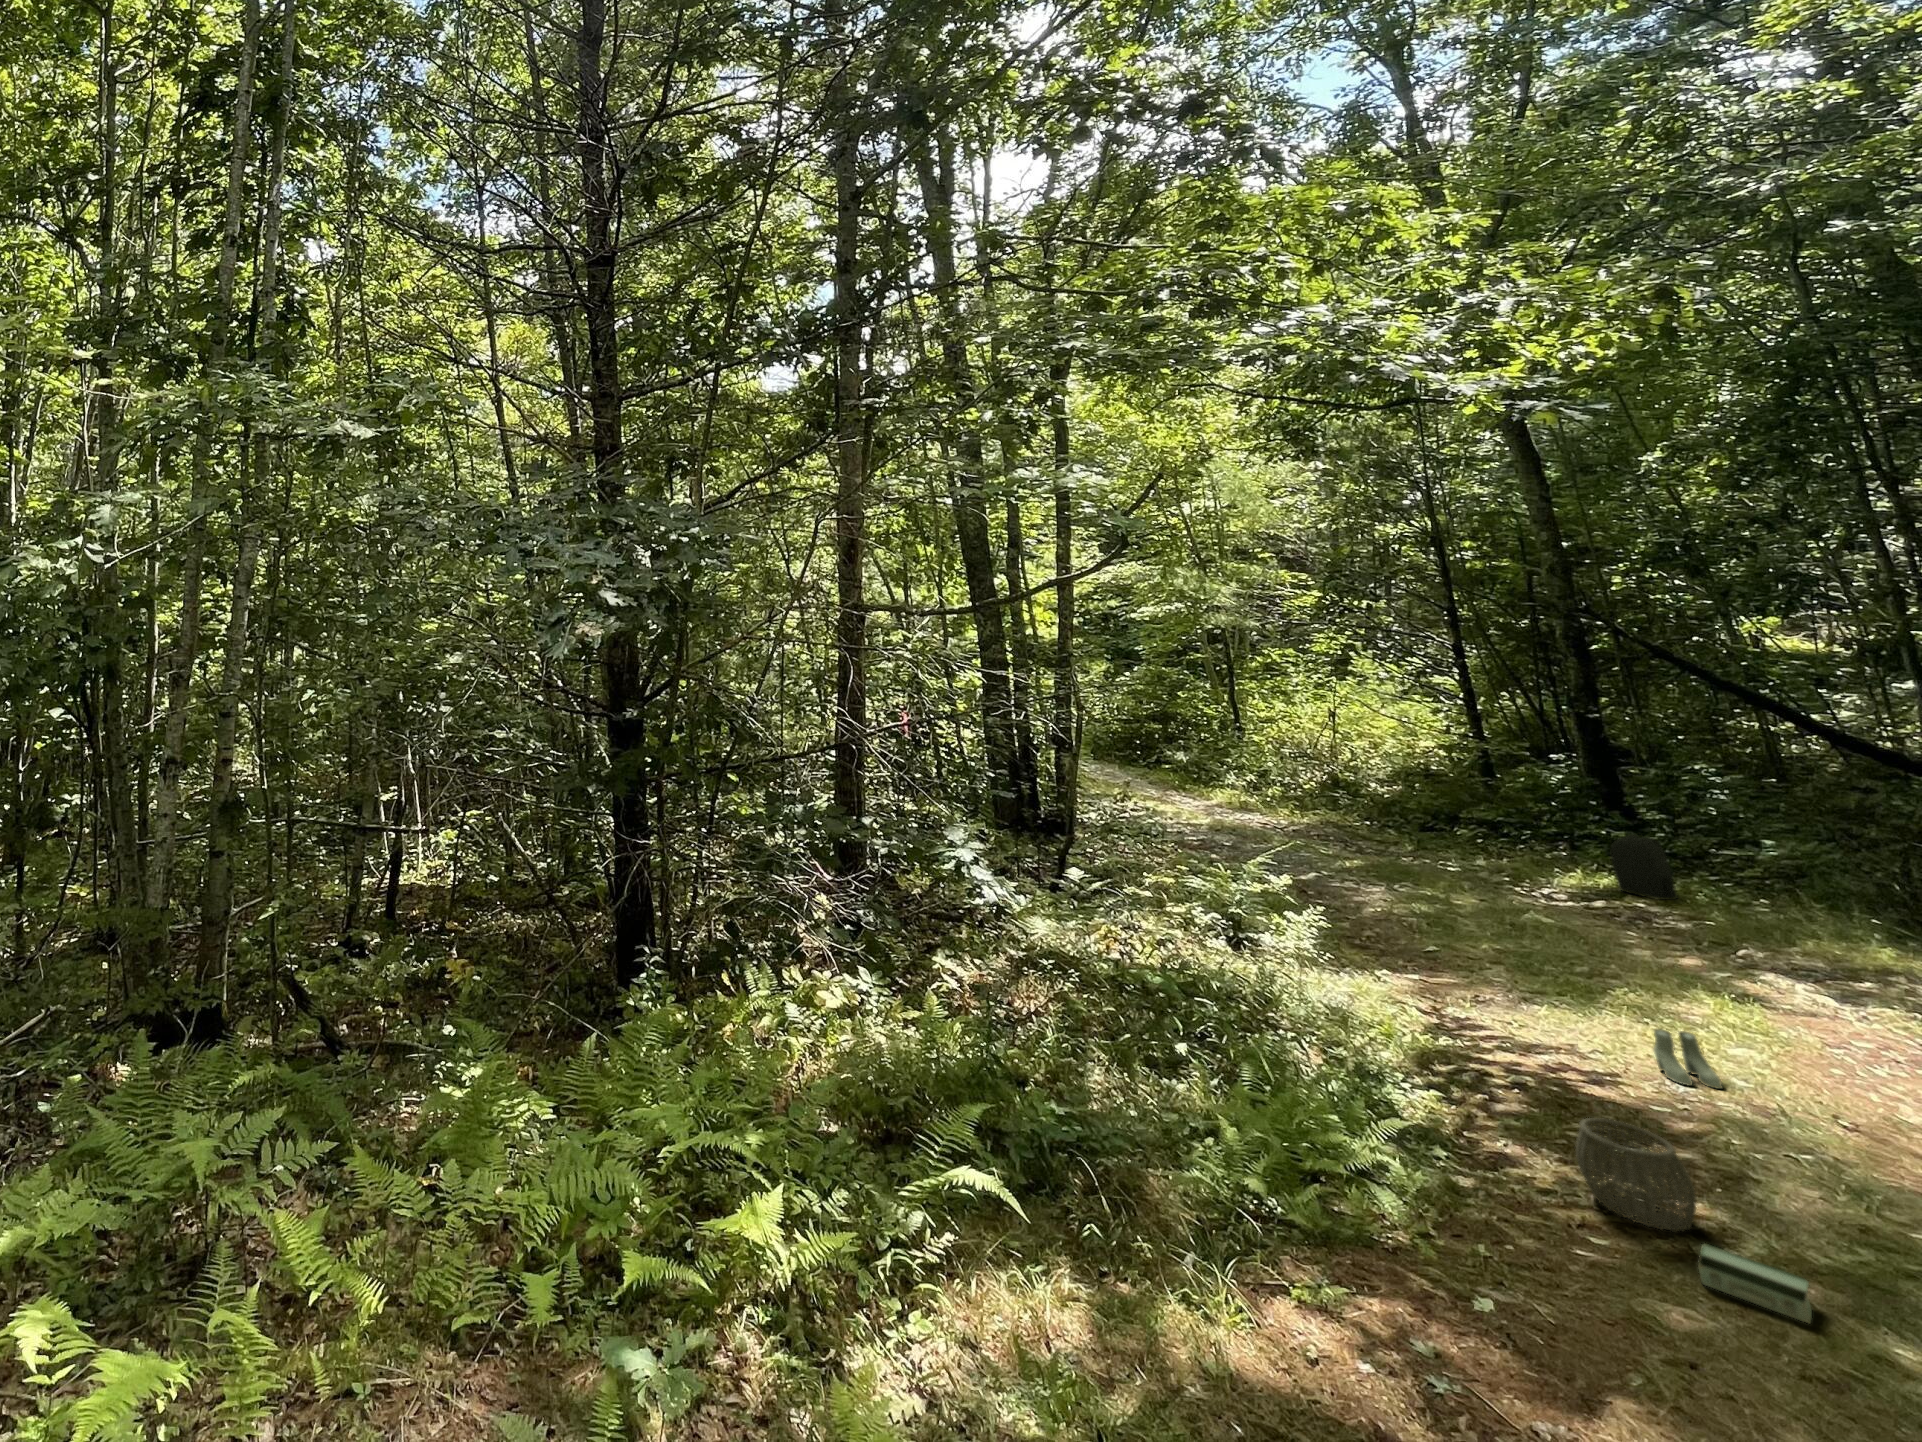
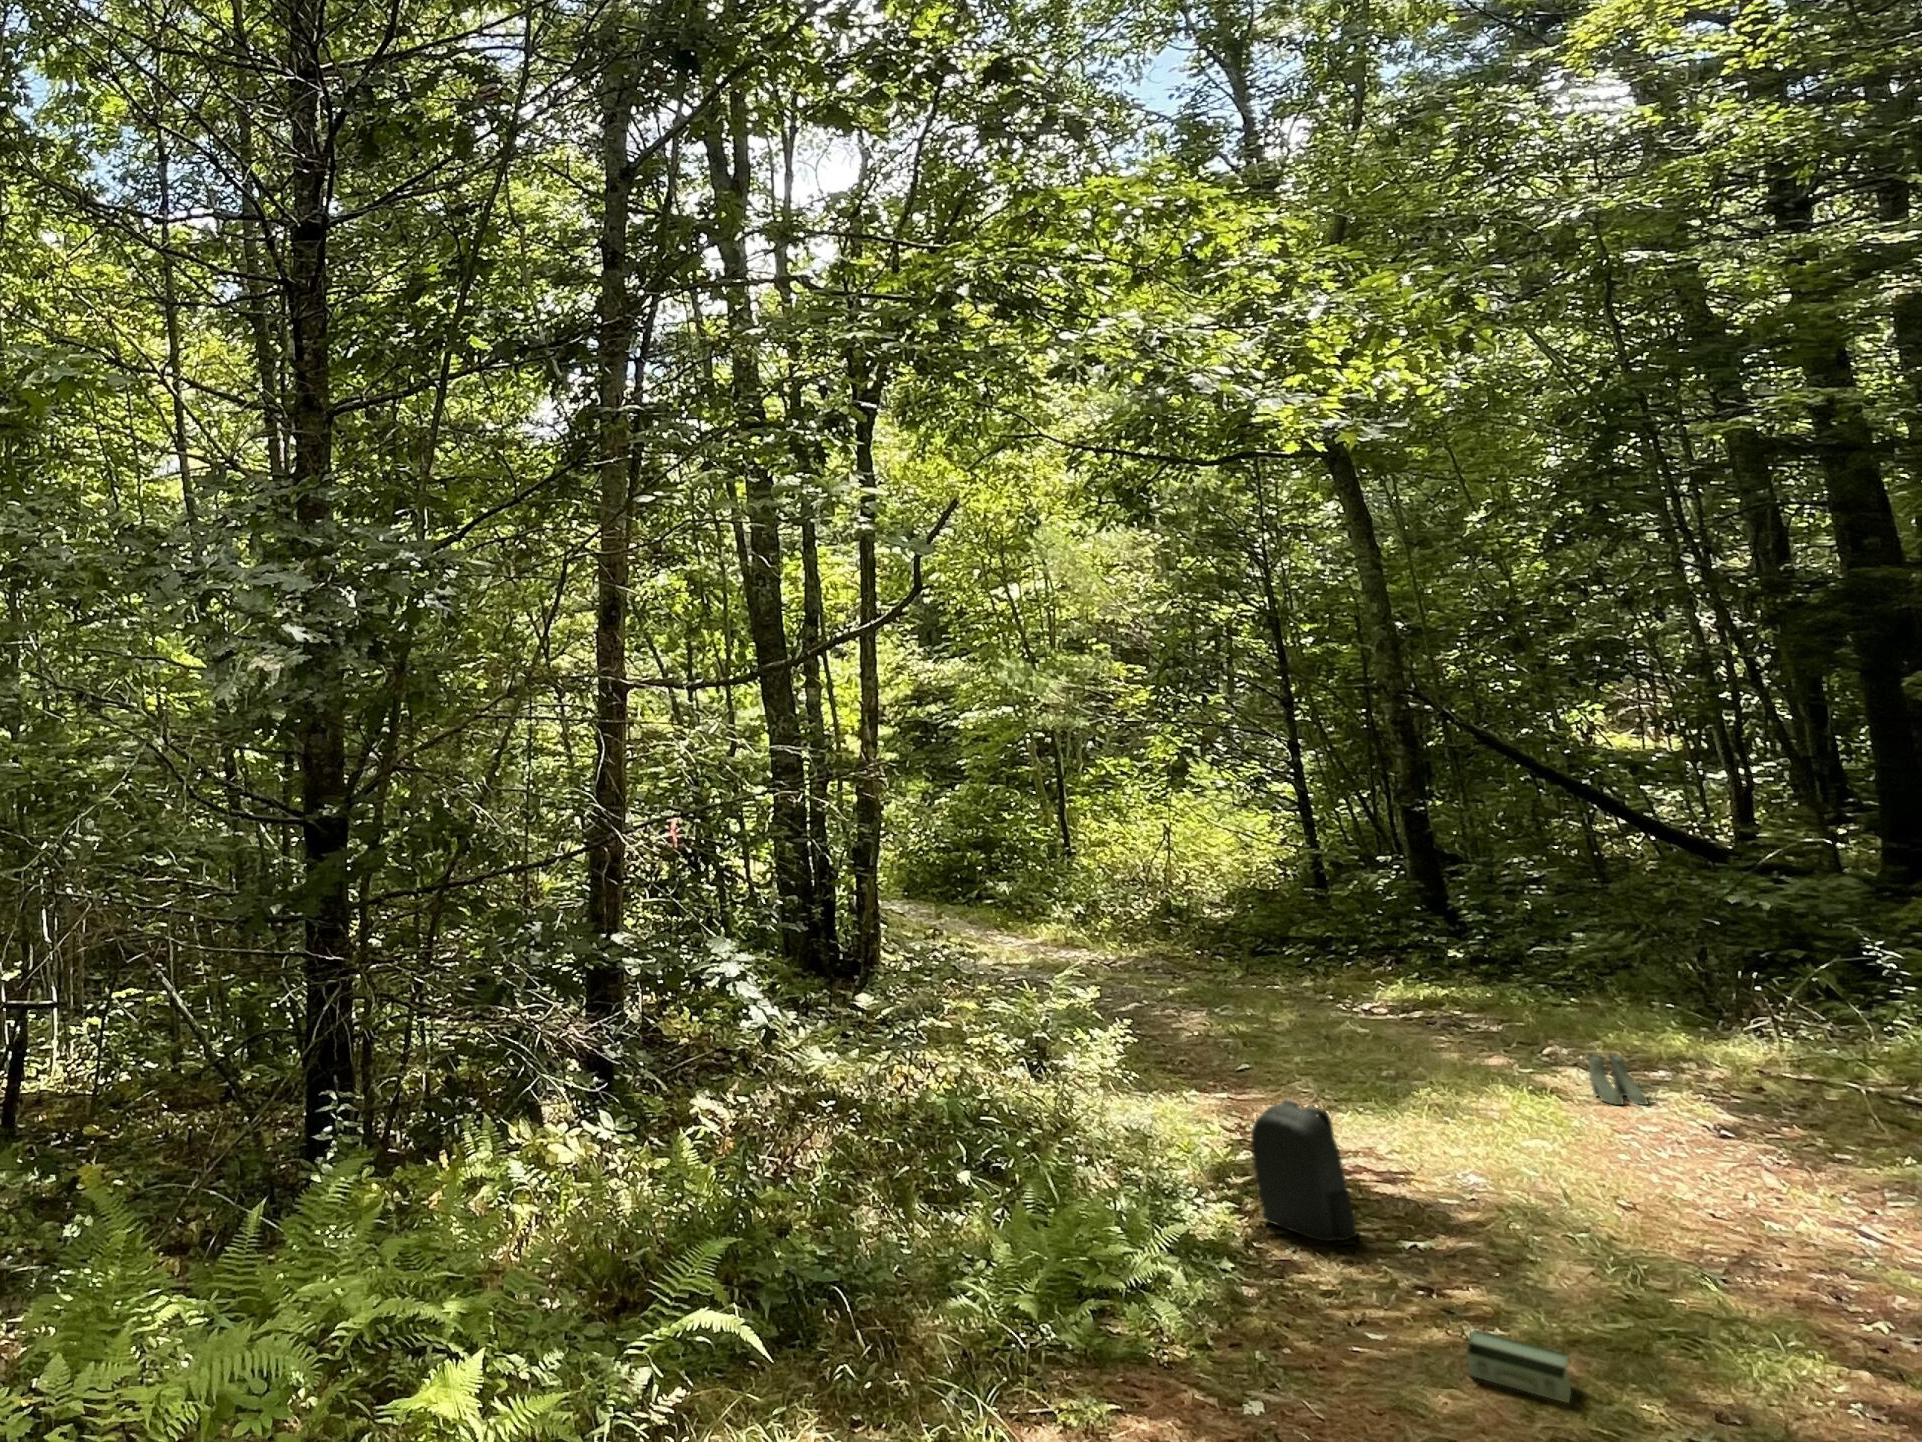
backpack: present [1611,834,1678,900] -> present [1251,1100,1357,1241]
boots: present [1654,1029,1722,1089] -> present [1588,1054,1648,1105]
woven basket: present [1576,1118,1696,1232] -> none [1355,1204,1470,1325]

